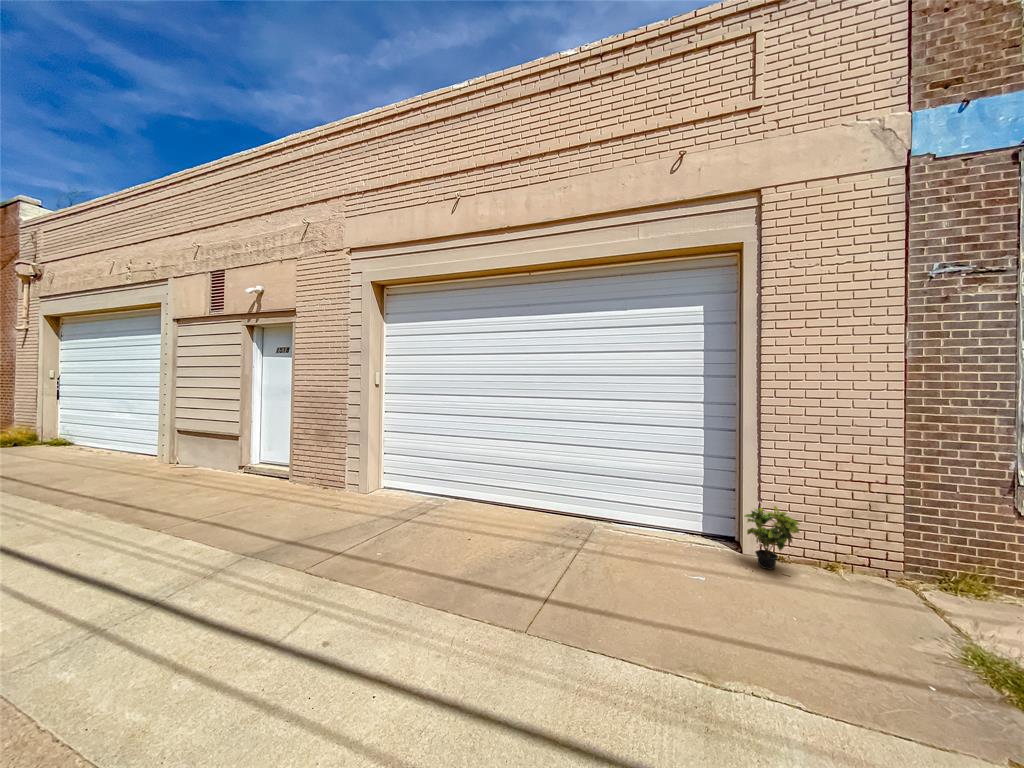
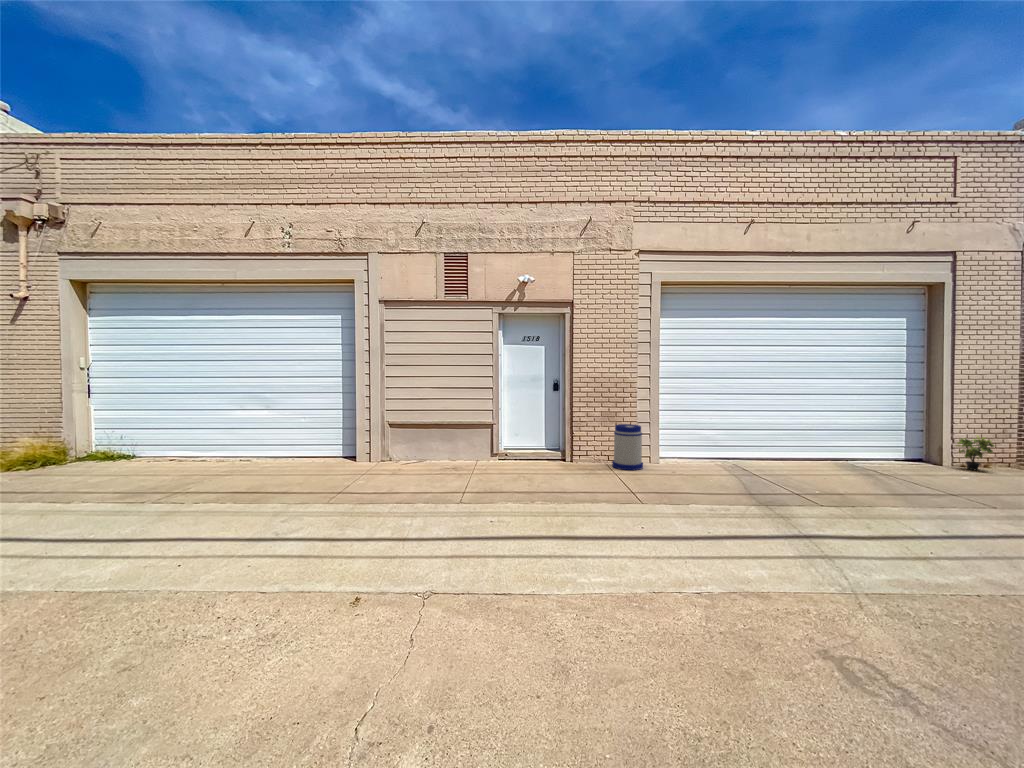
trash can: none [295,445,332,498] -> present [612,424,643,470]

